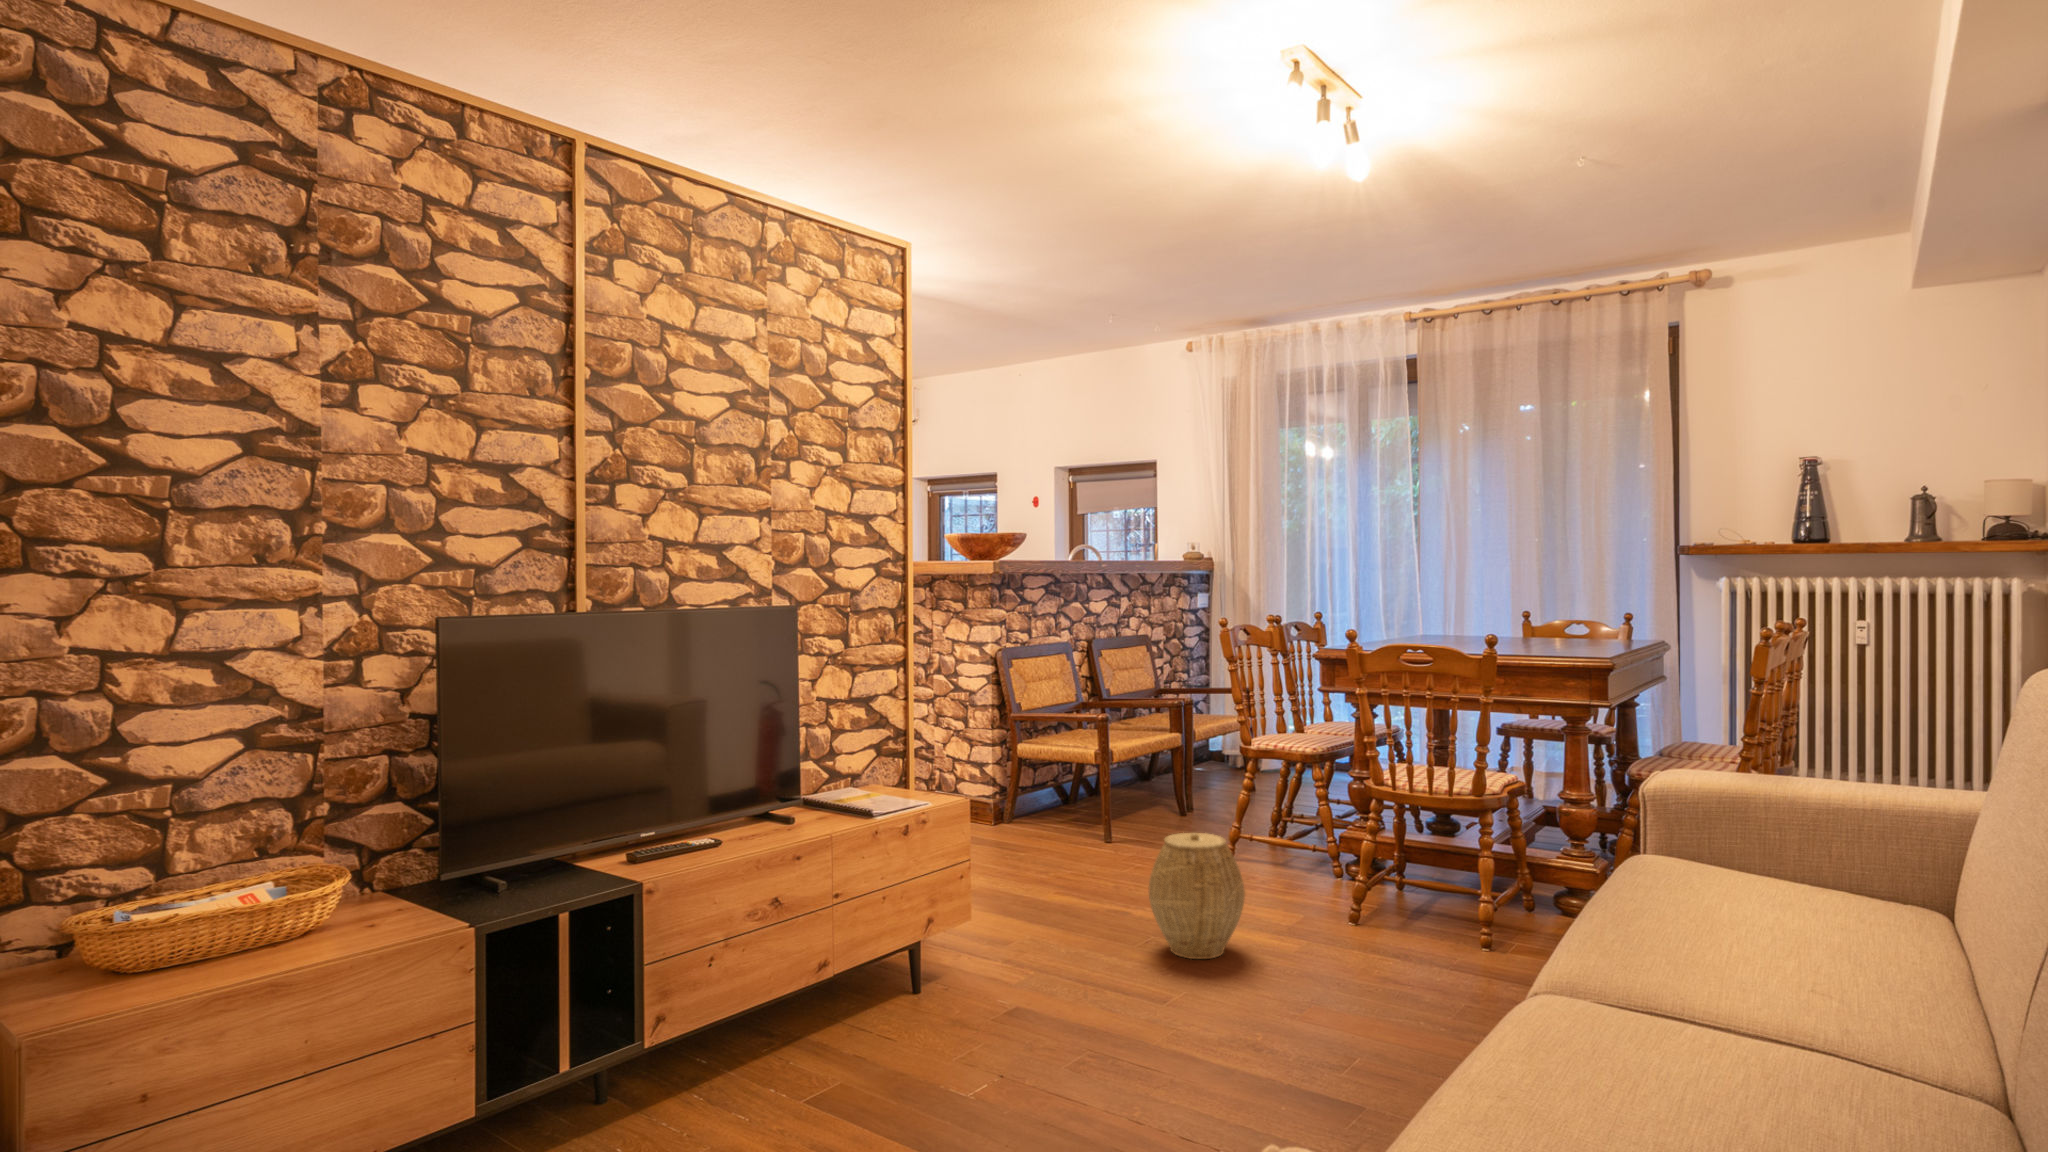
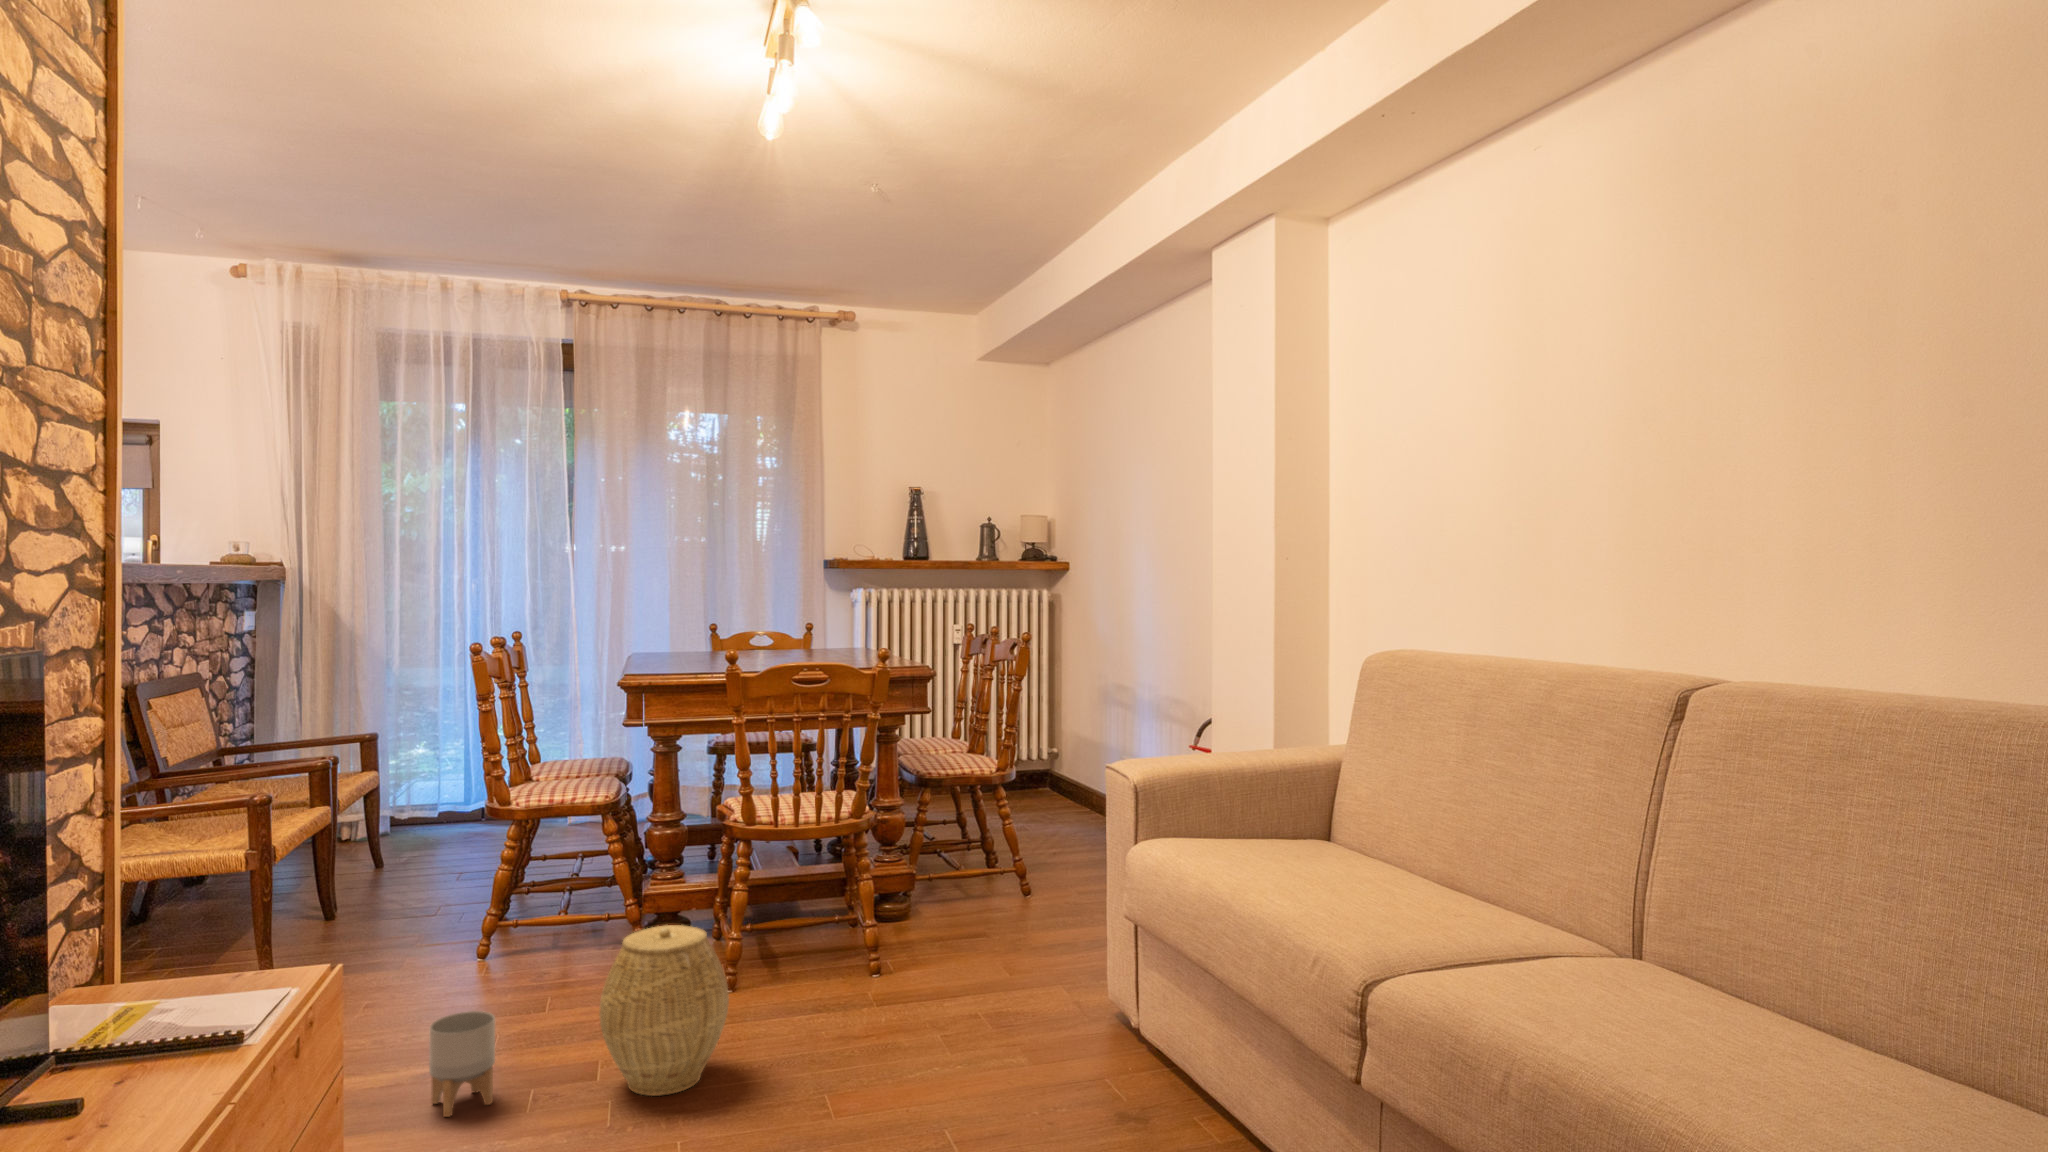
planter: none [1064,862,1105,927] -> present [429,1011,495,1117]

